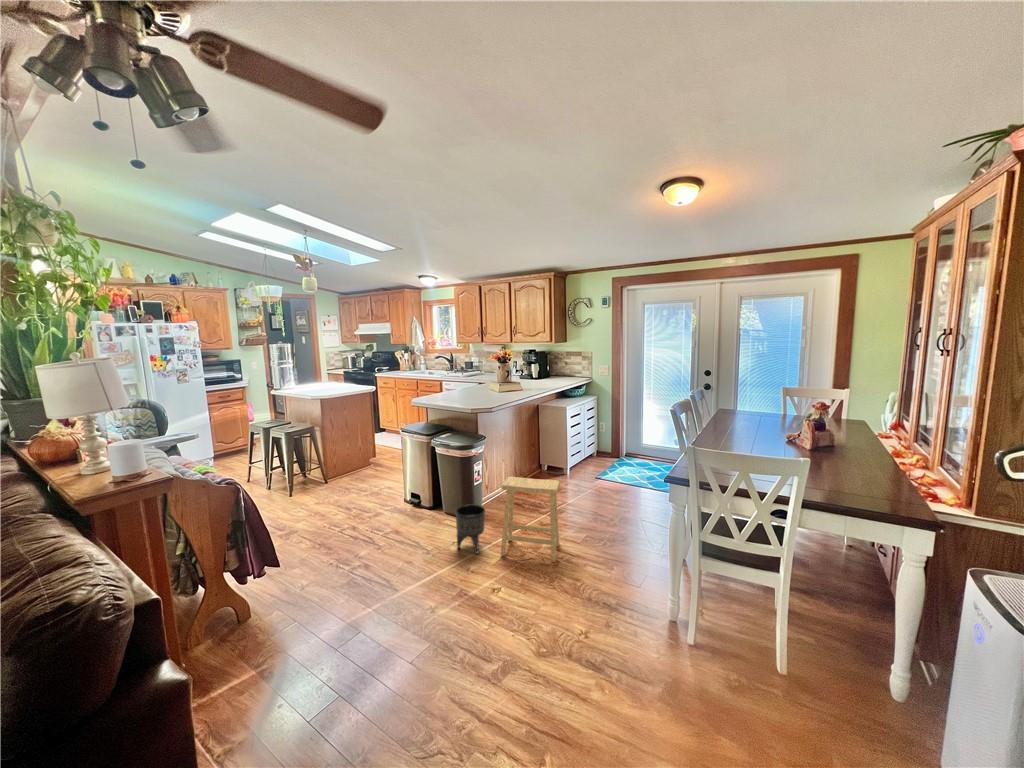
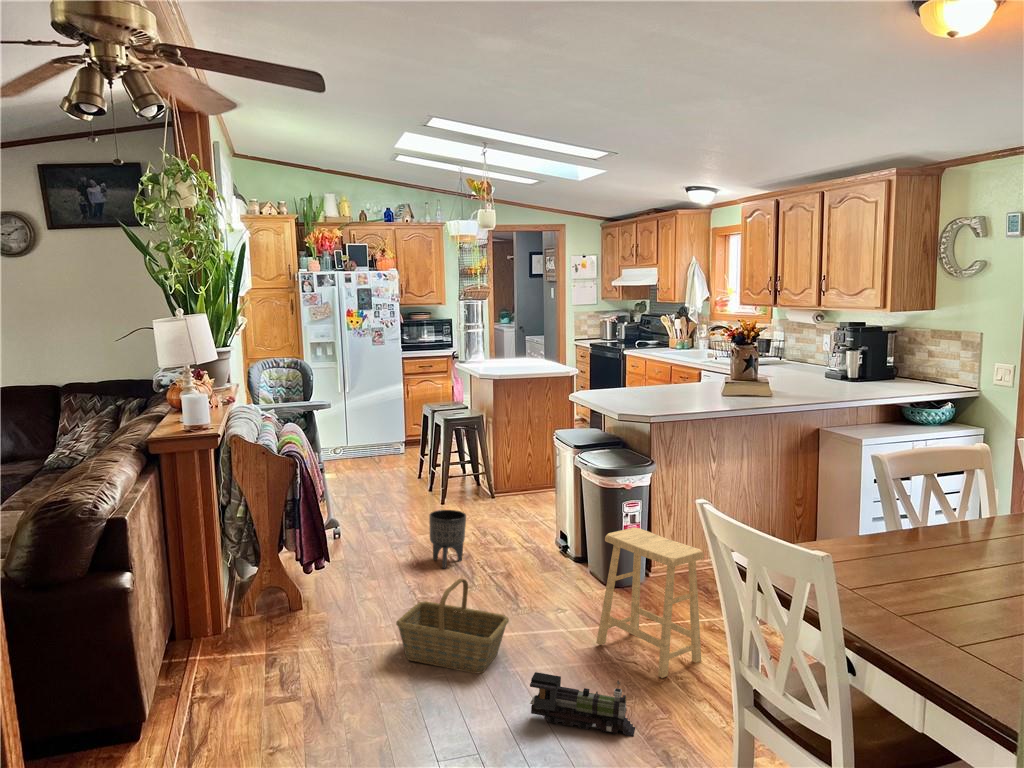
planter: present [456,505,485,554] -> present [429,510,466,568]
basket: none [383,542,464,619] -> present [396,579,509,673]
toy train: none [516,572,582,619] -> present [530,672,635,737]

